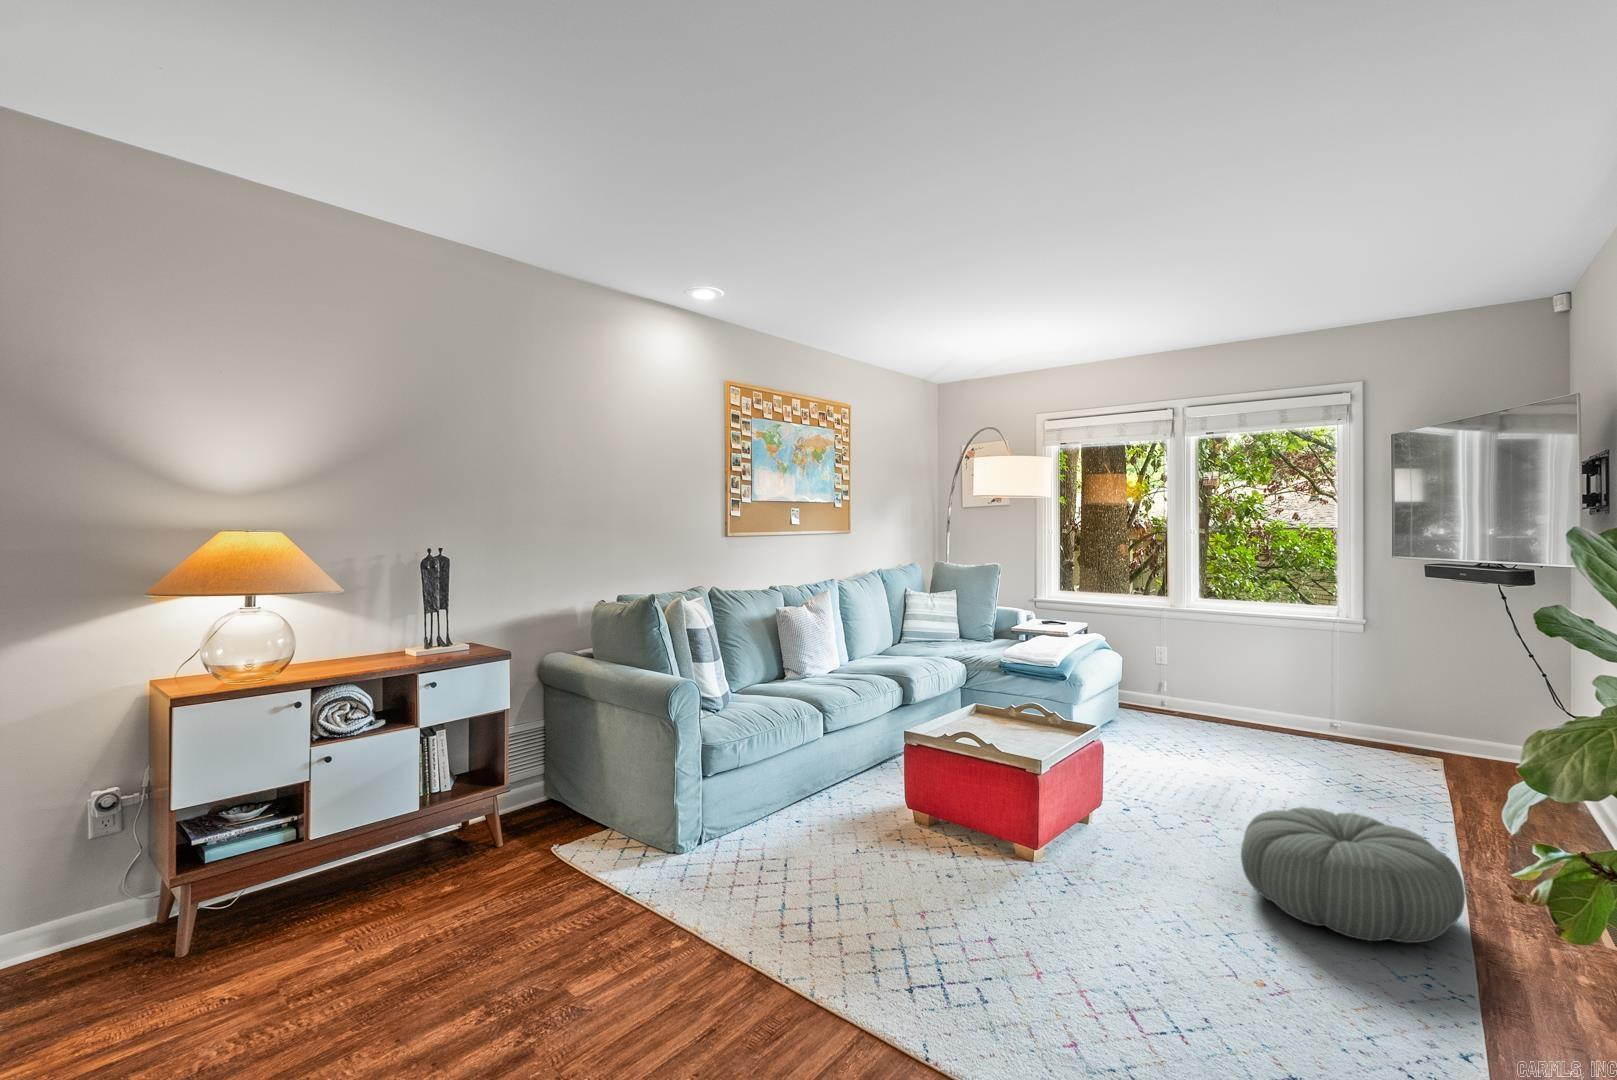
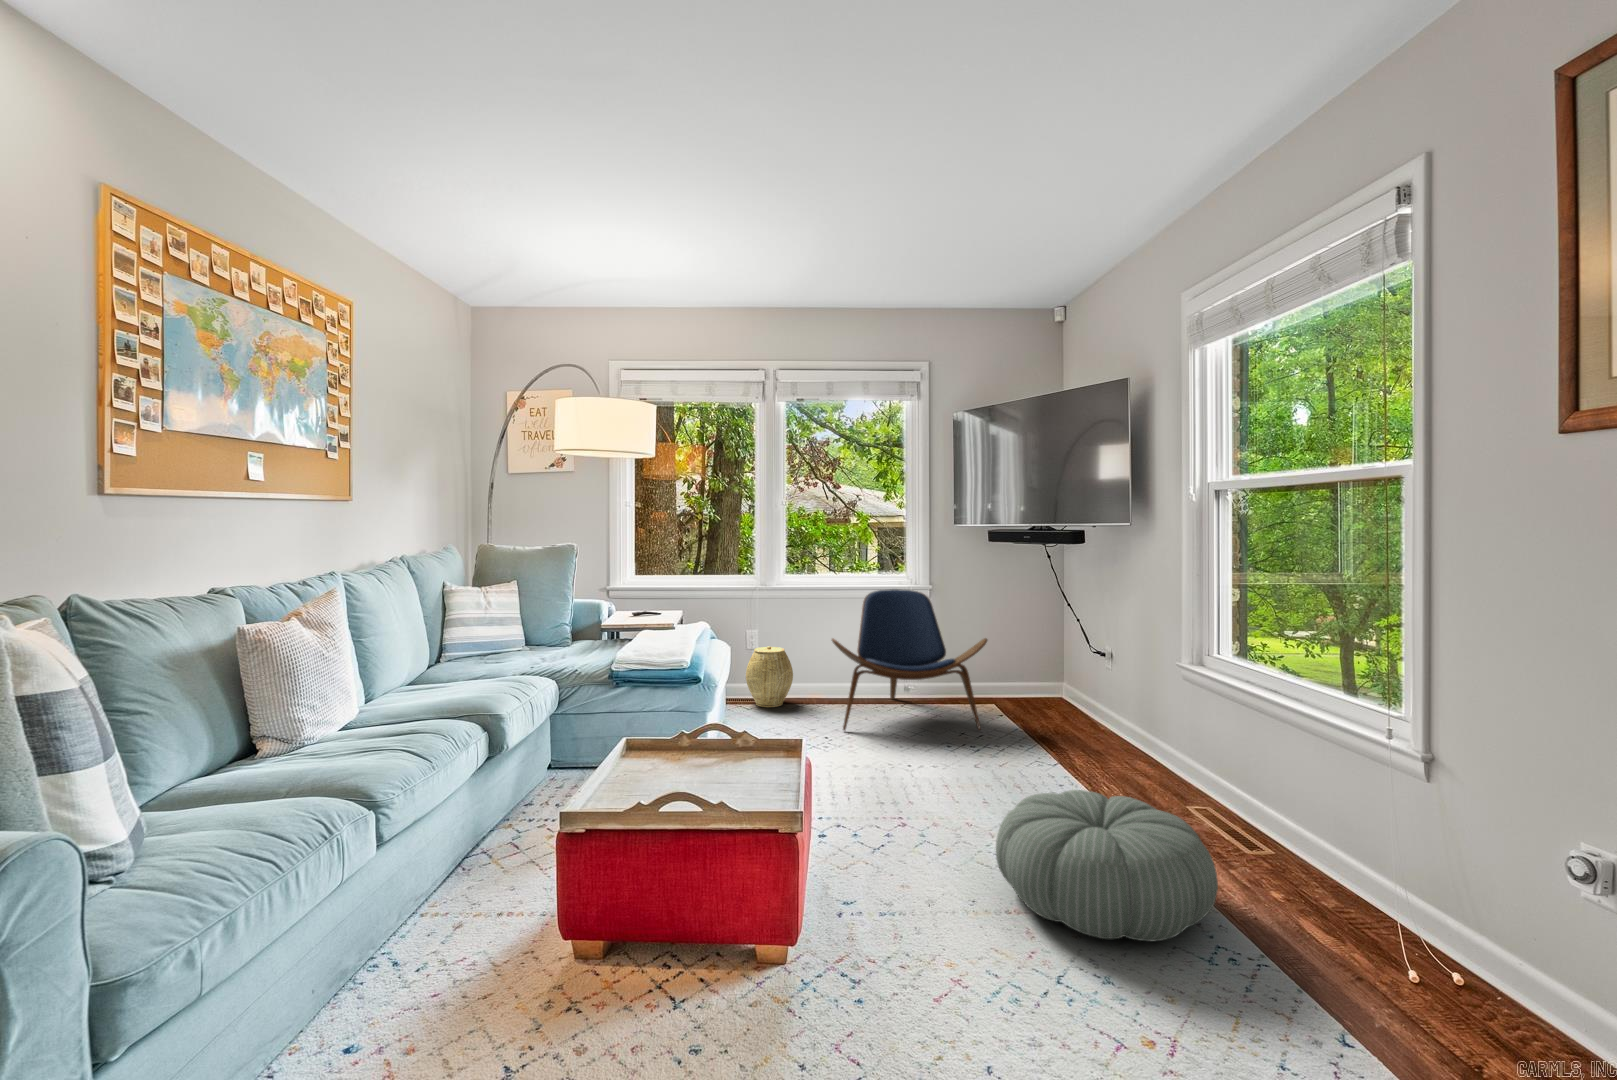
lounge chair: none [1220,618,1410,774] -> present [832,589,987,730]
woven basket: none [1151,662,1199,719] -> present [746,646,793,707]

